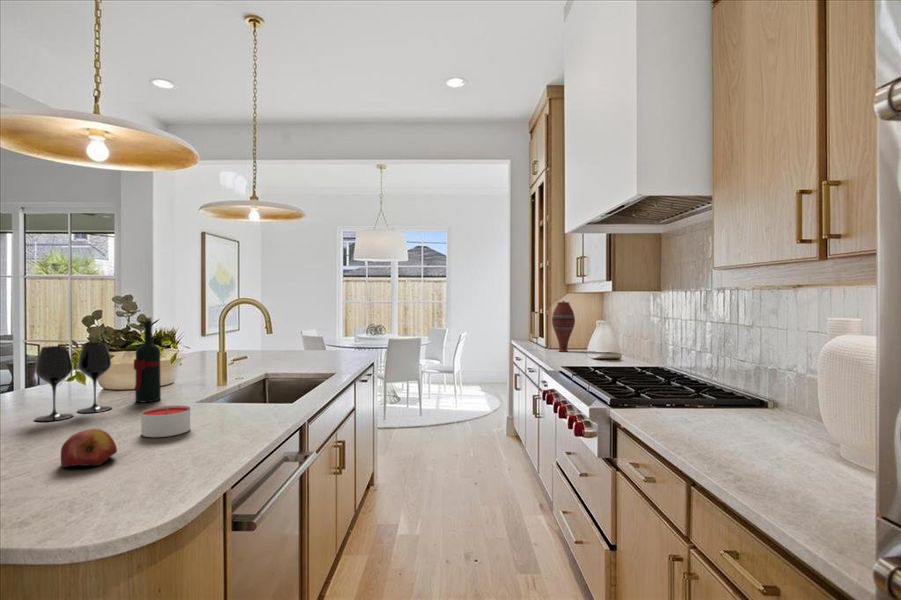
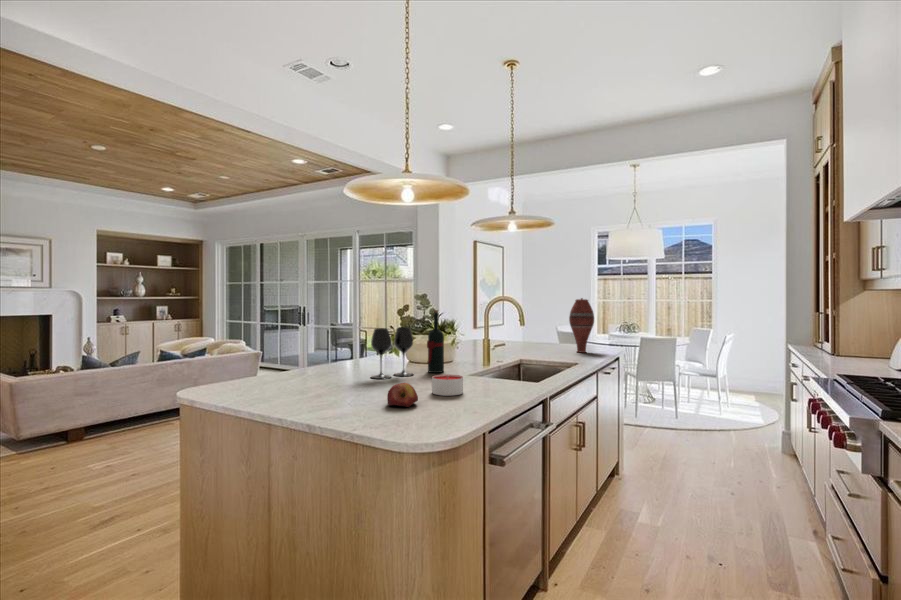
vase: present [552,301,575,352] -> present [569,298,594,353]

